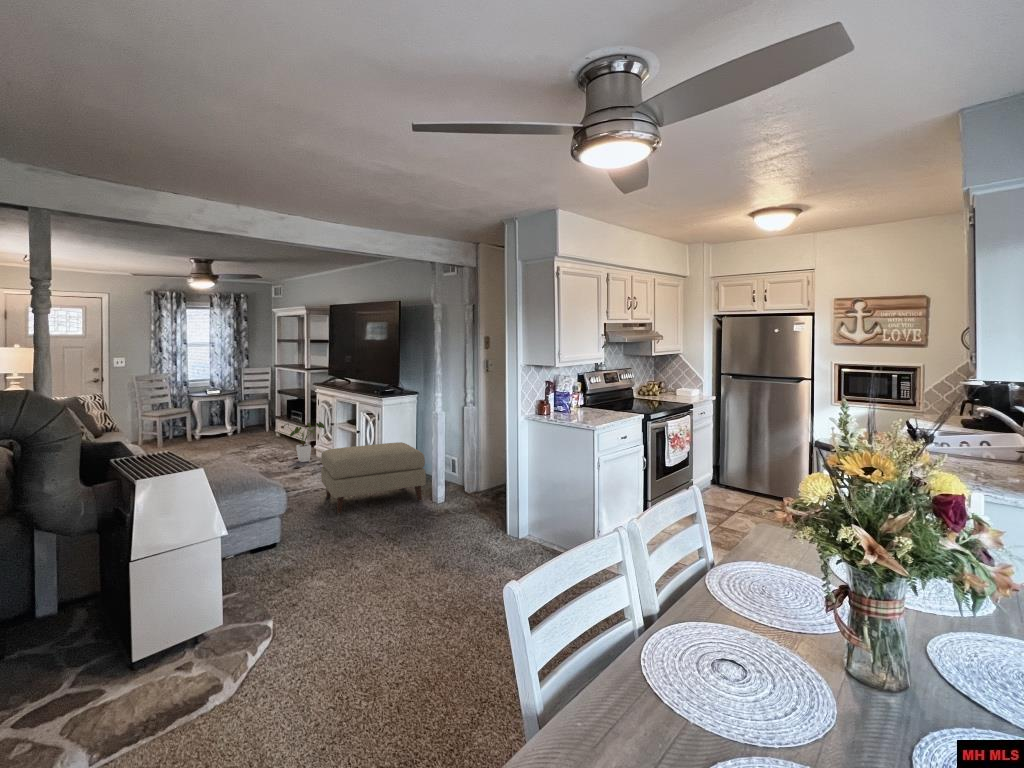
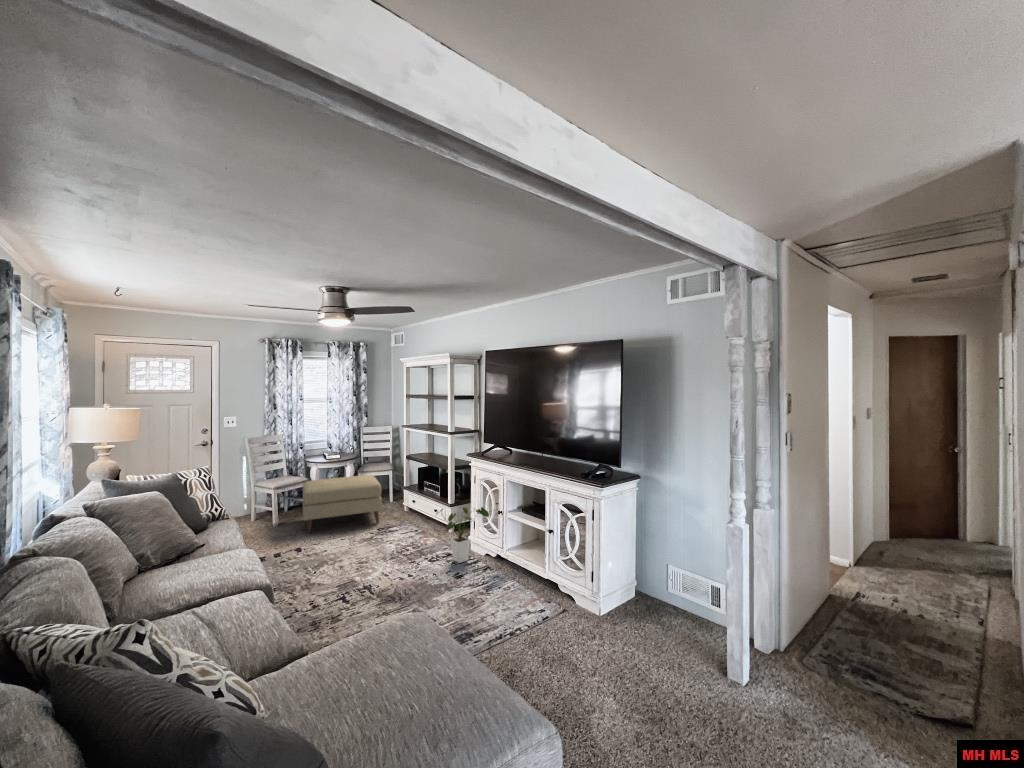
ottoman: present [321,442,426,514] -> present [303,475,382,533]

